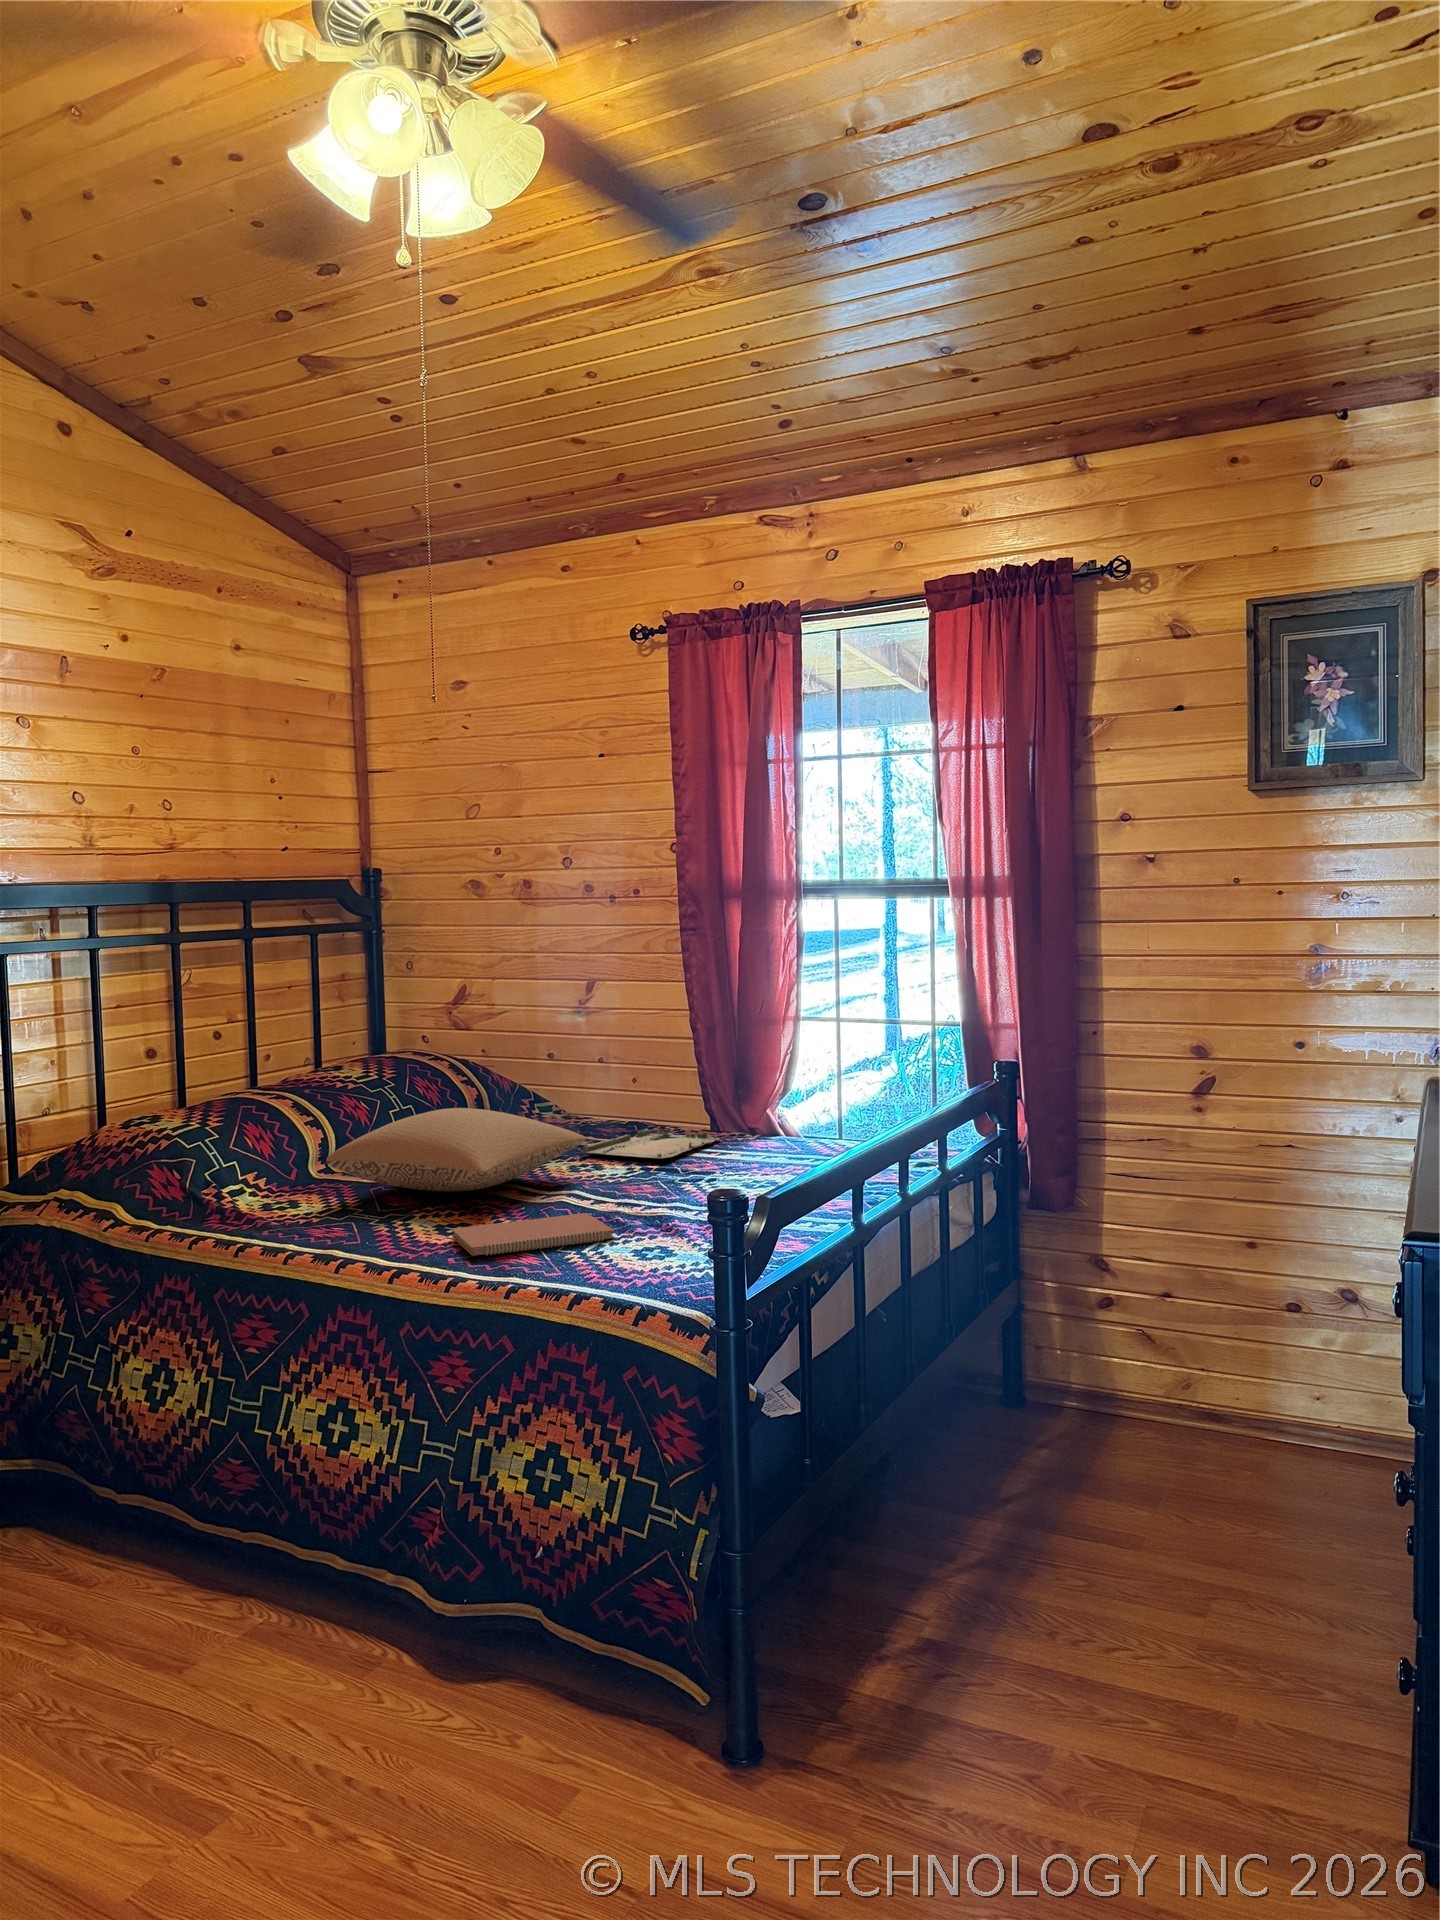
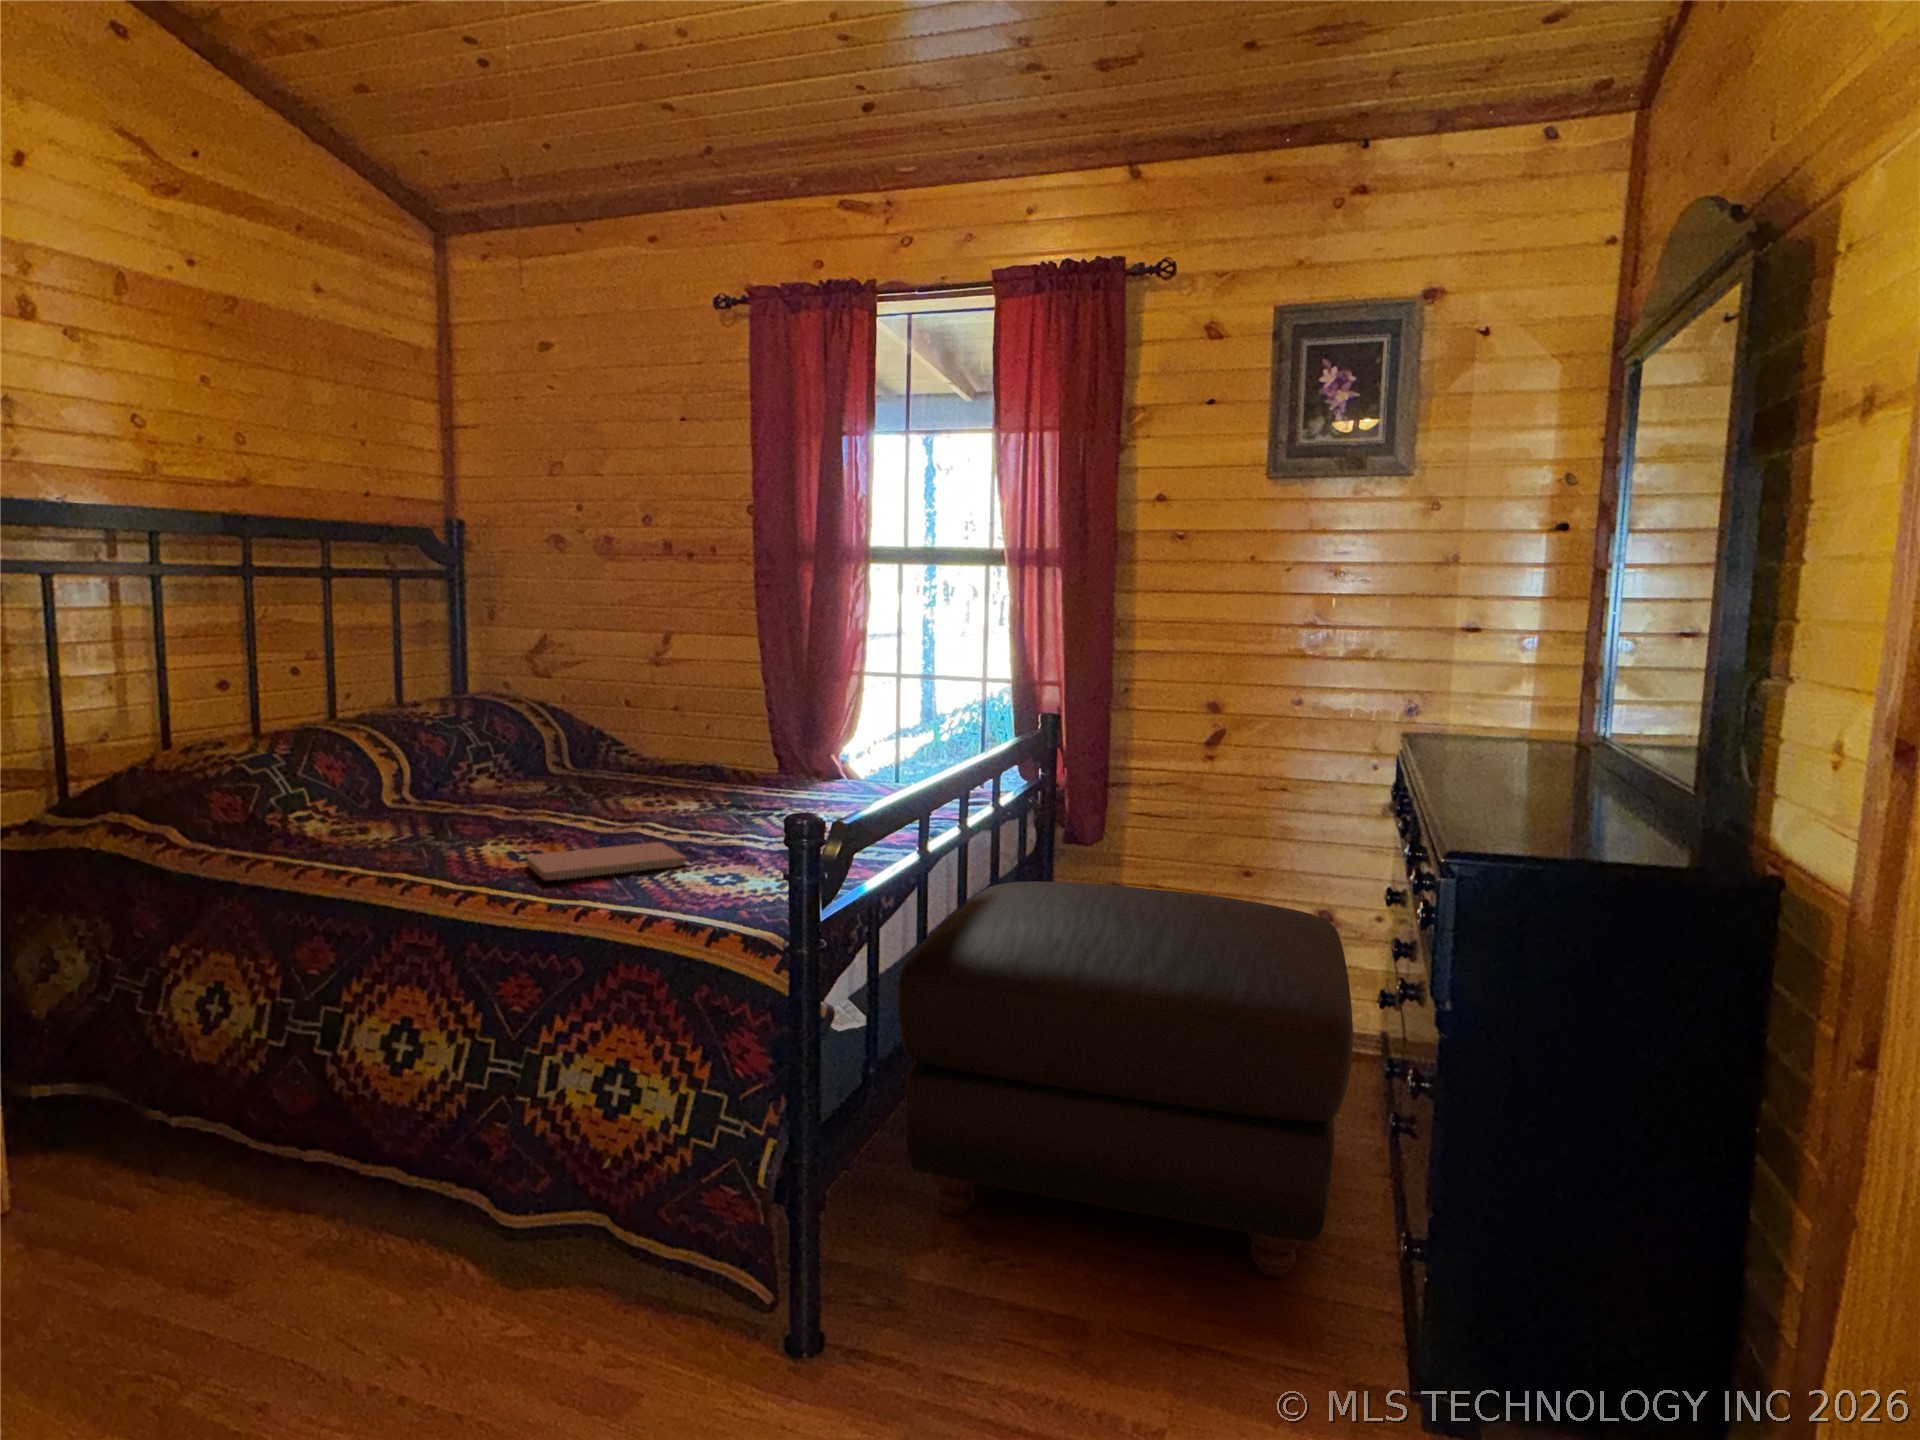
pillow: present [326,1108,586,1192] -> none [398,744,662,822]
tray: present [581,1128,720,1159] -> none [656,767,789,795]
ottoman: none [838,1255,1354,1717] -> present [898,881,1353,1278]

